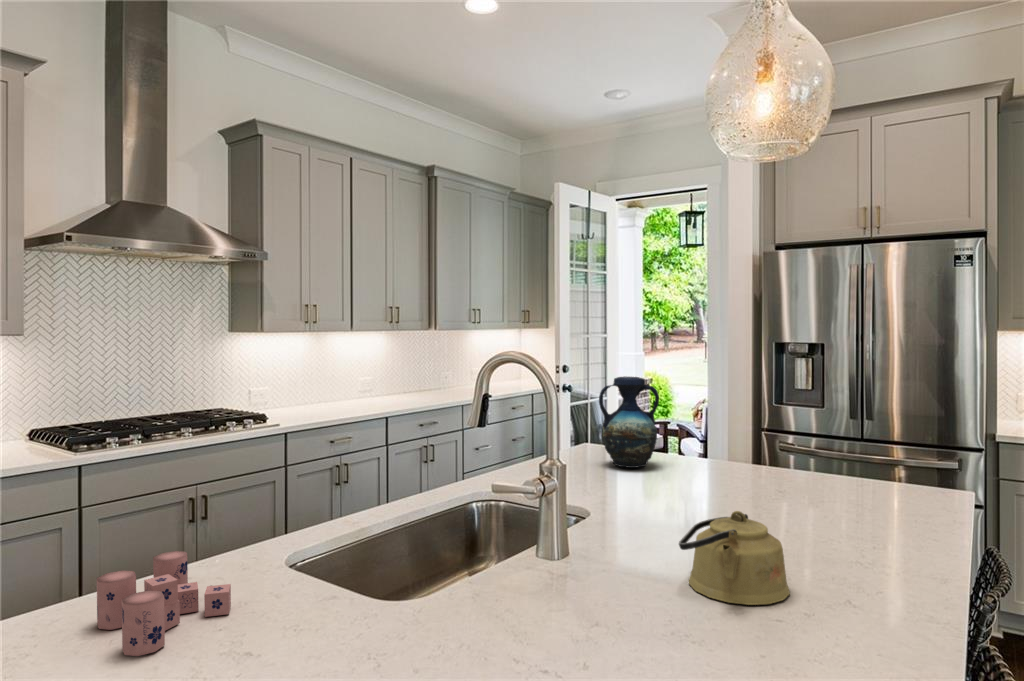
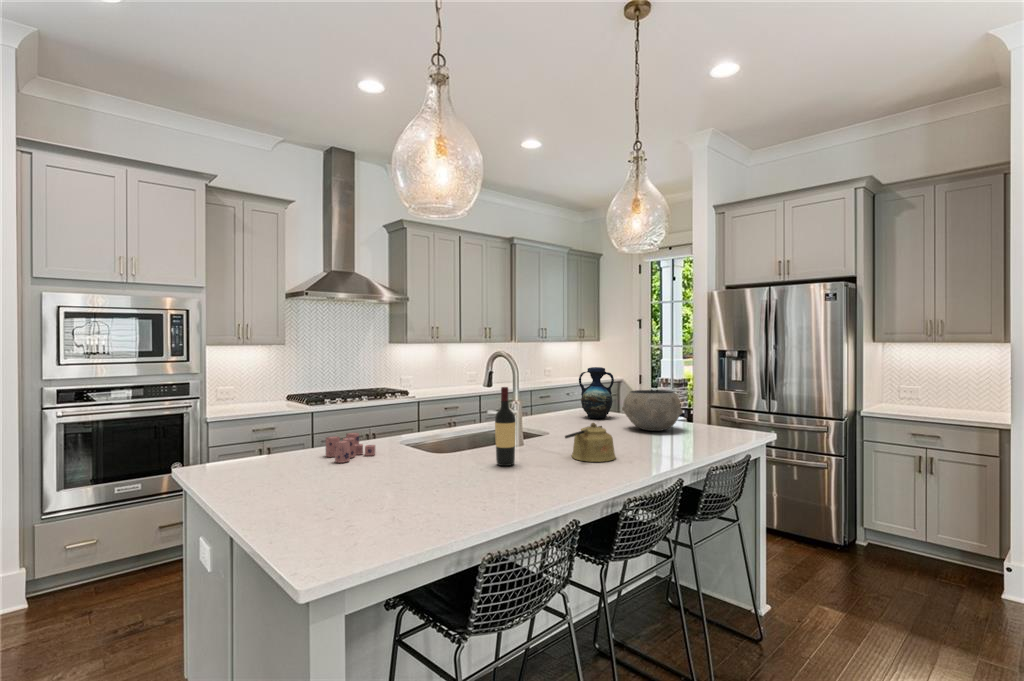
ceramic bowl: none [698,419,809,496] -> present [622,390,683,431]
wine bottle: none [545,443,595,638] -> present [495,387,516,466]

